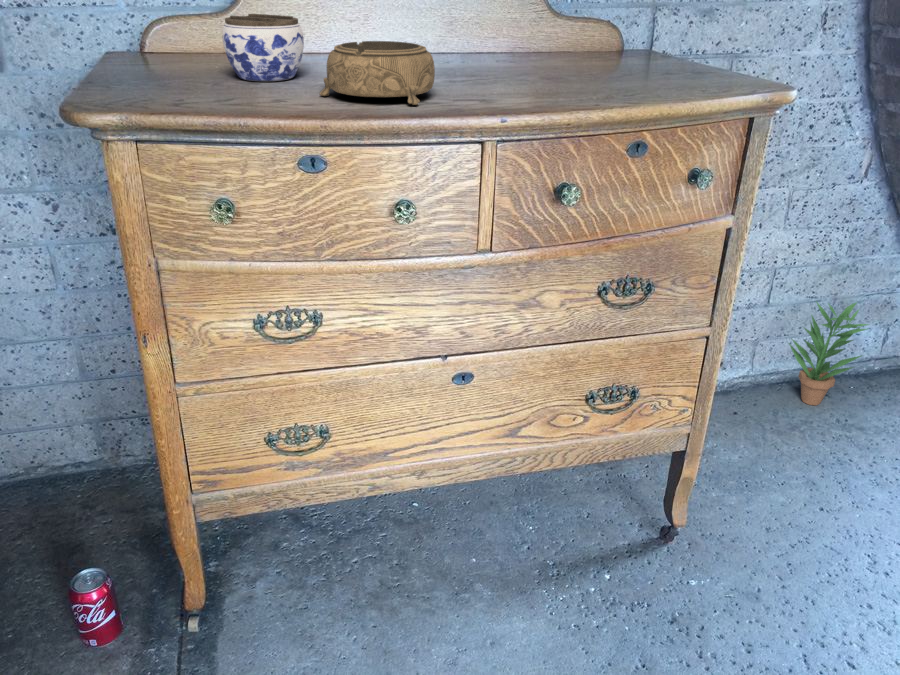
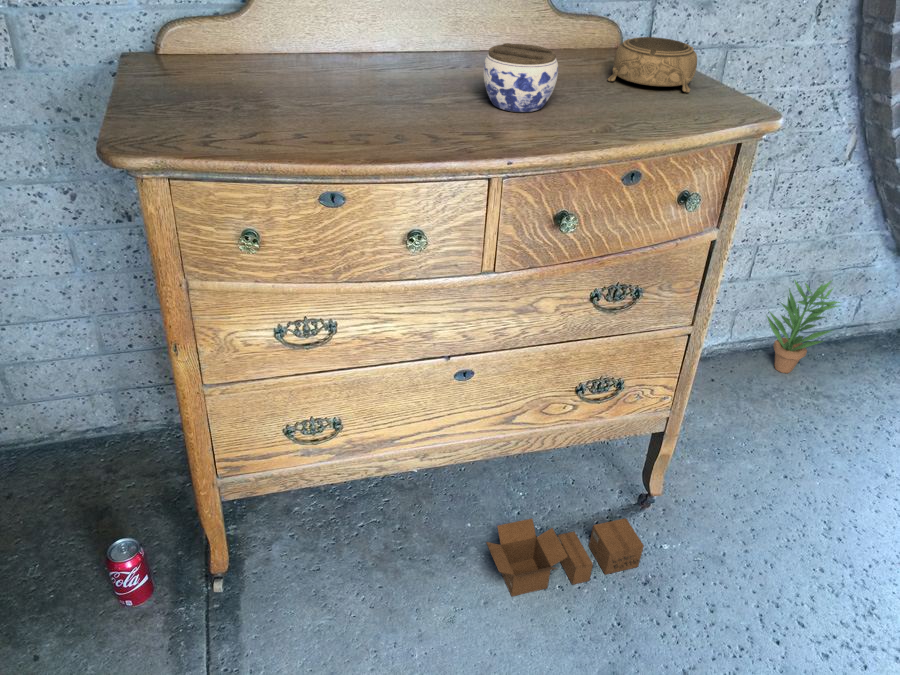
jar: present [222,14,304,81] -> present [483,43,558,112]
decorative bowl: present [320,41,435,105] -> present [608,37,697,92]
cardboard box: none [492,548,670,636] -> present [486,518,644,596]

